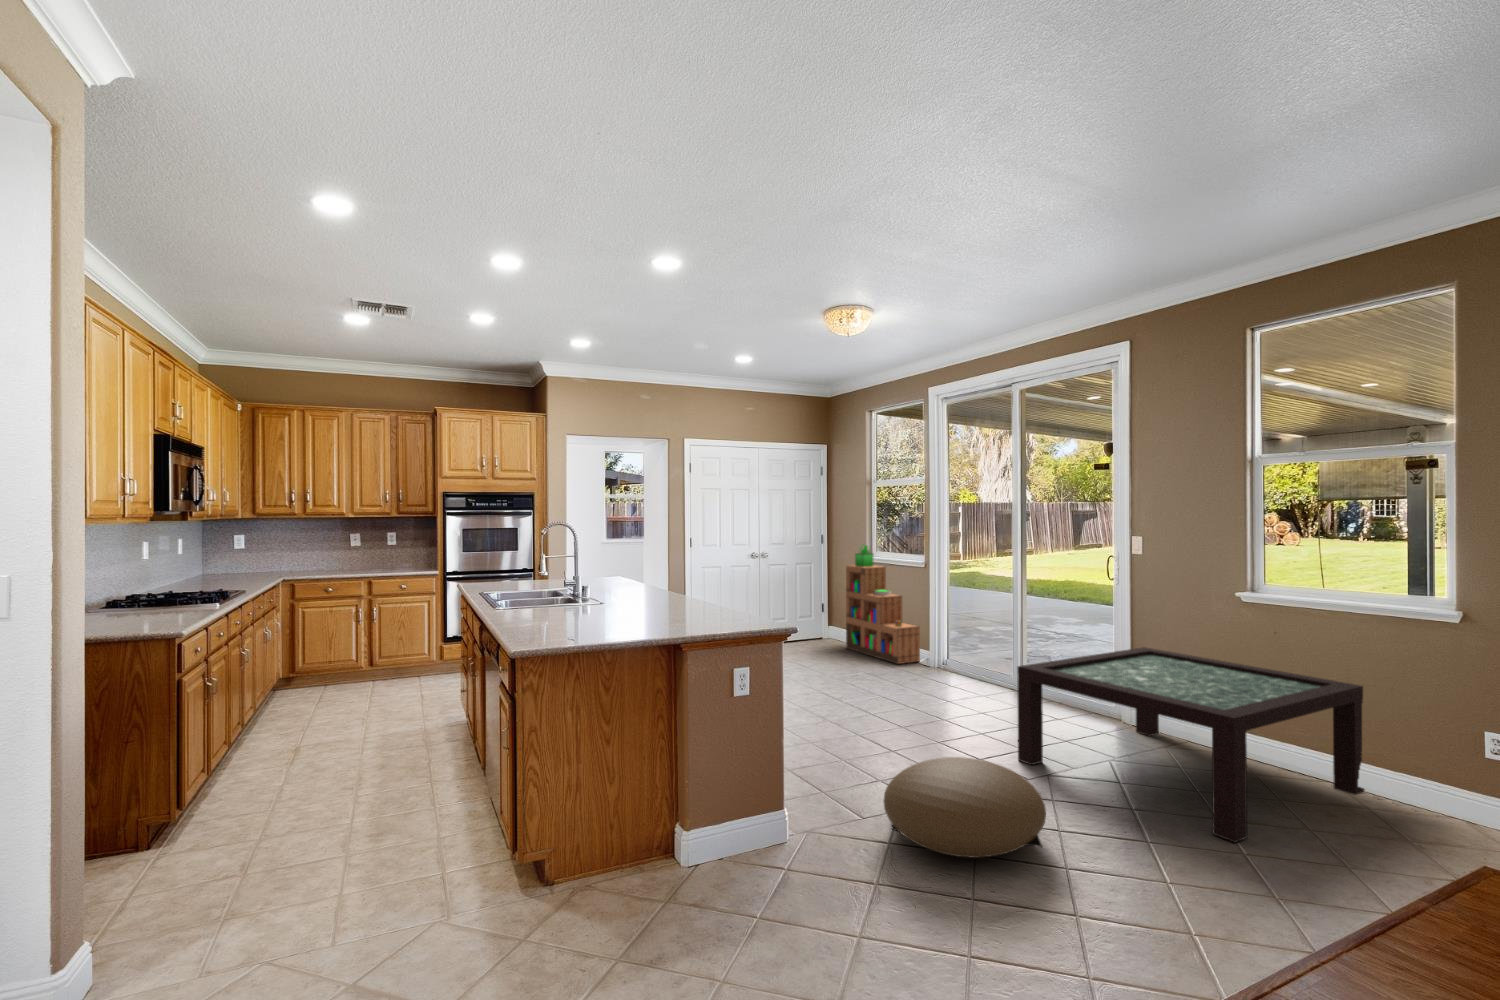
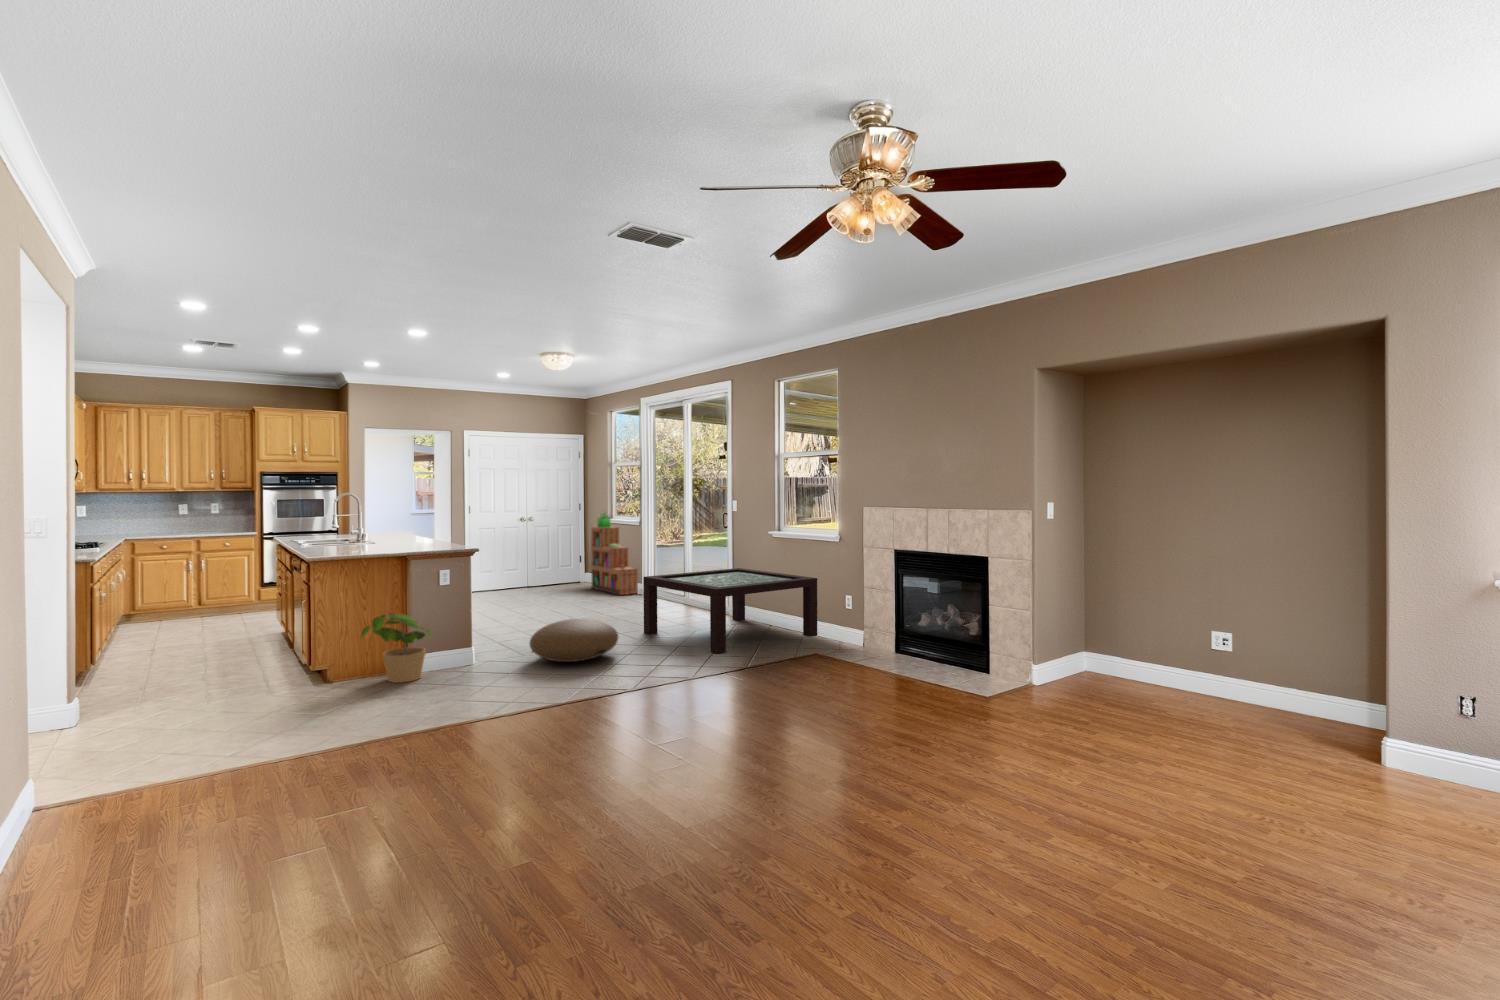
potted plant: none [605,769,726,901] -> present [360,613,430,683]

